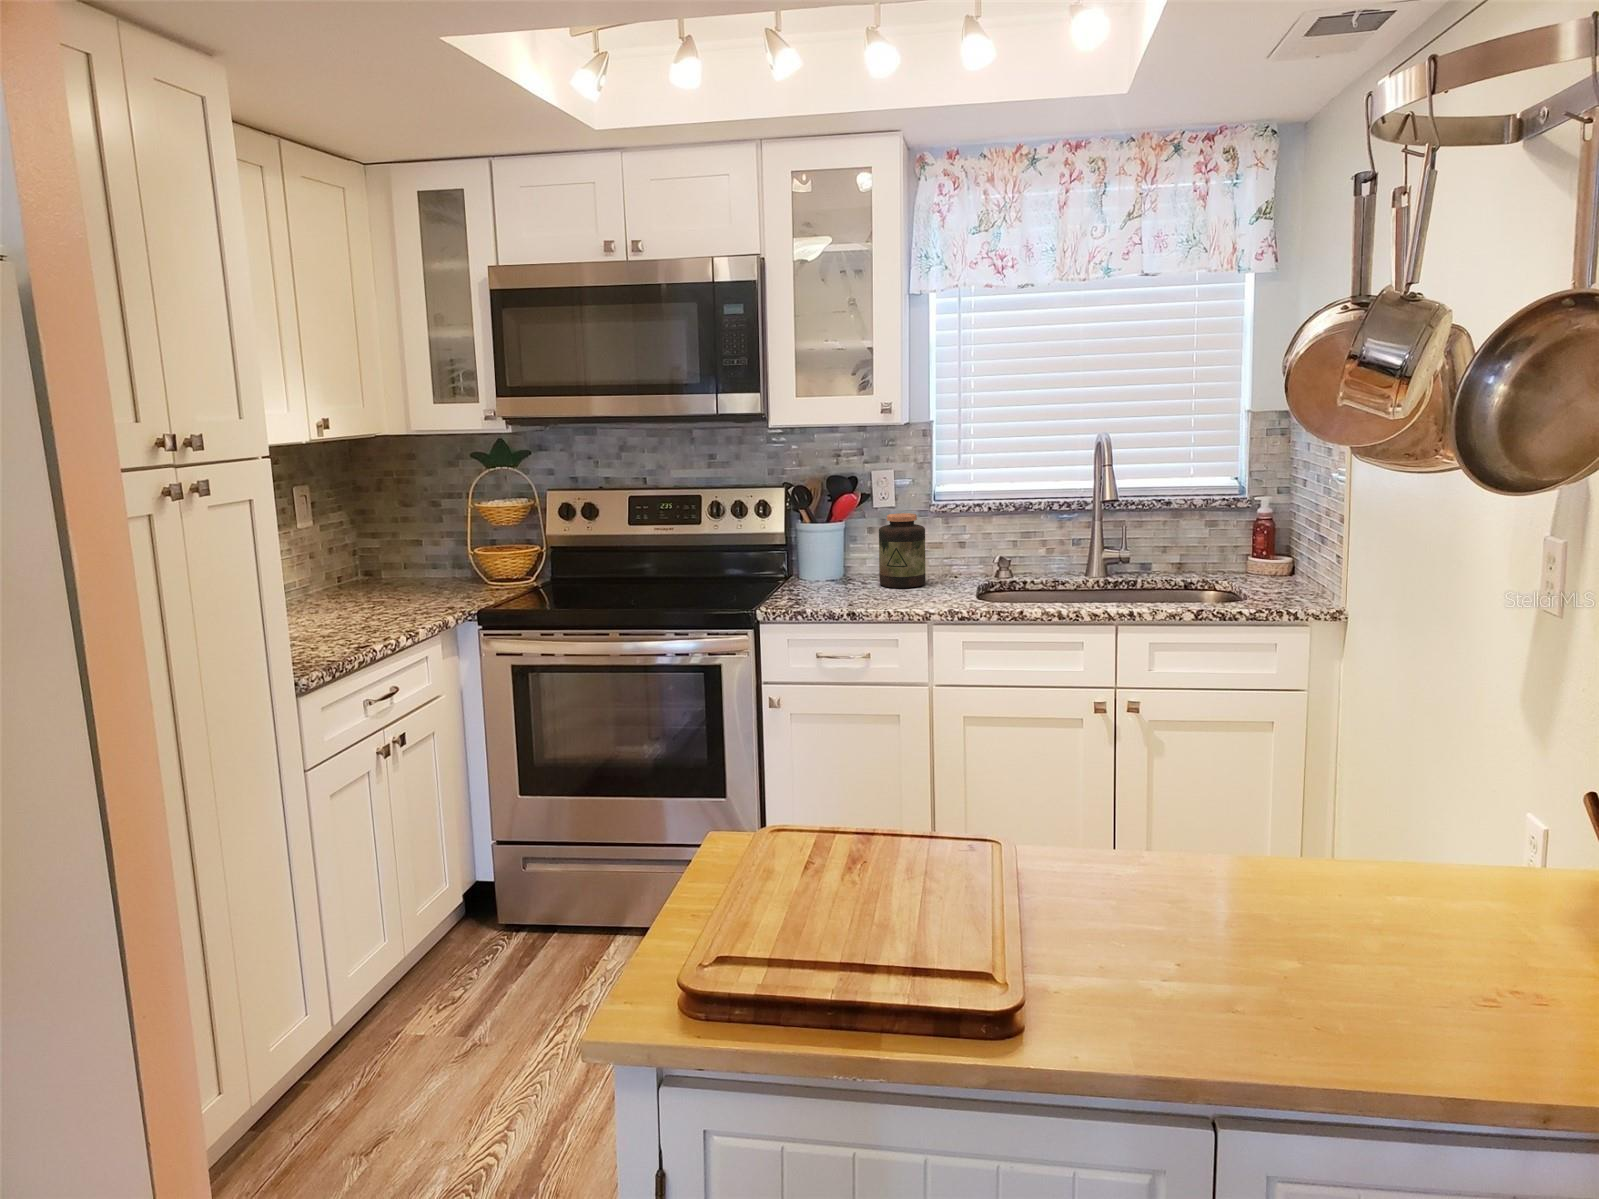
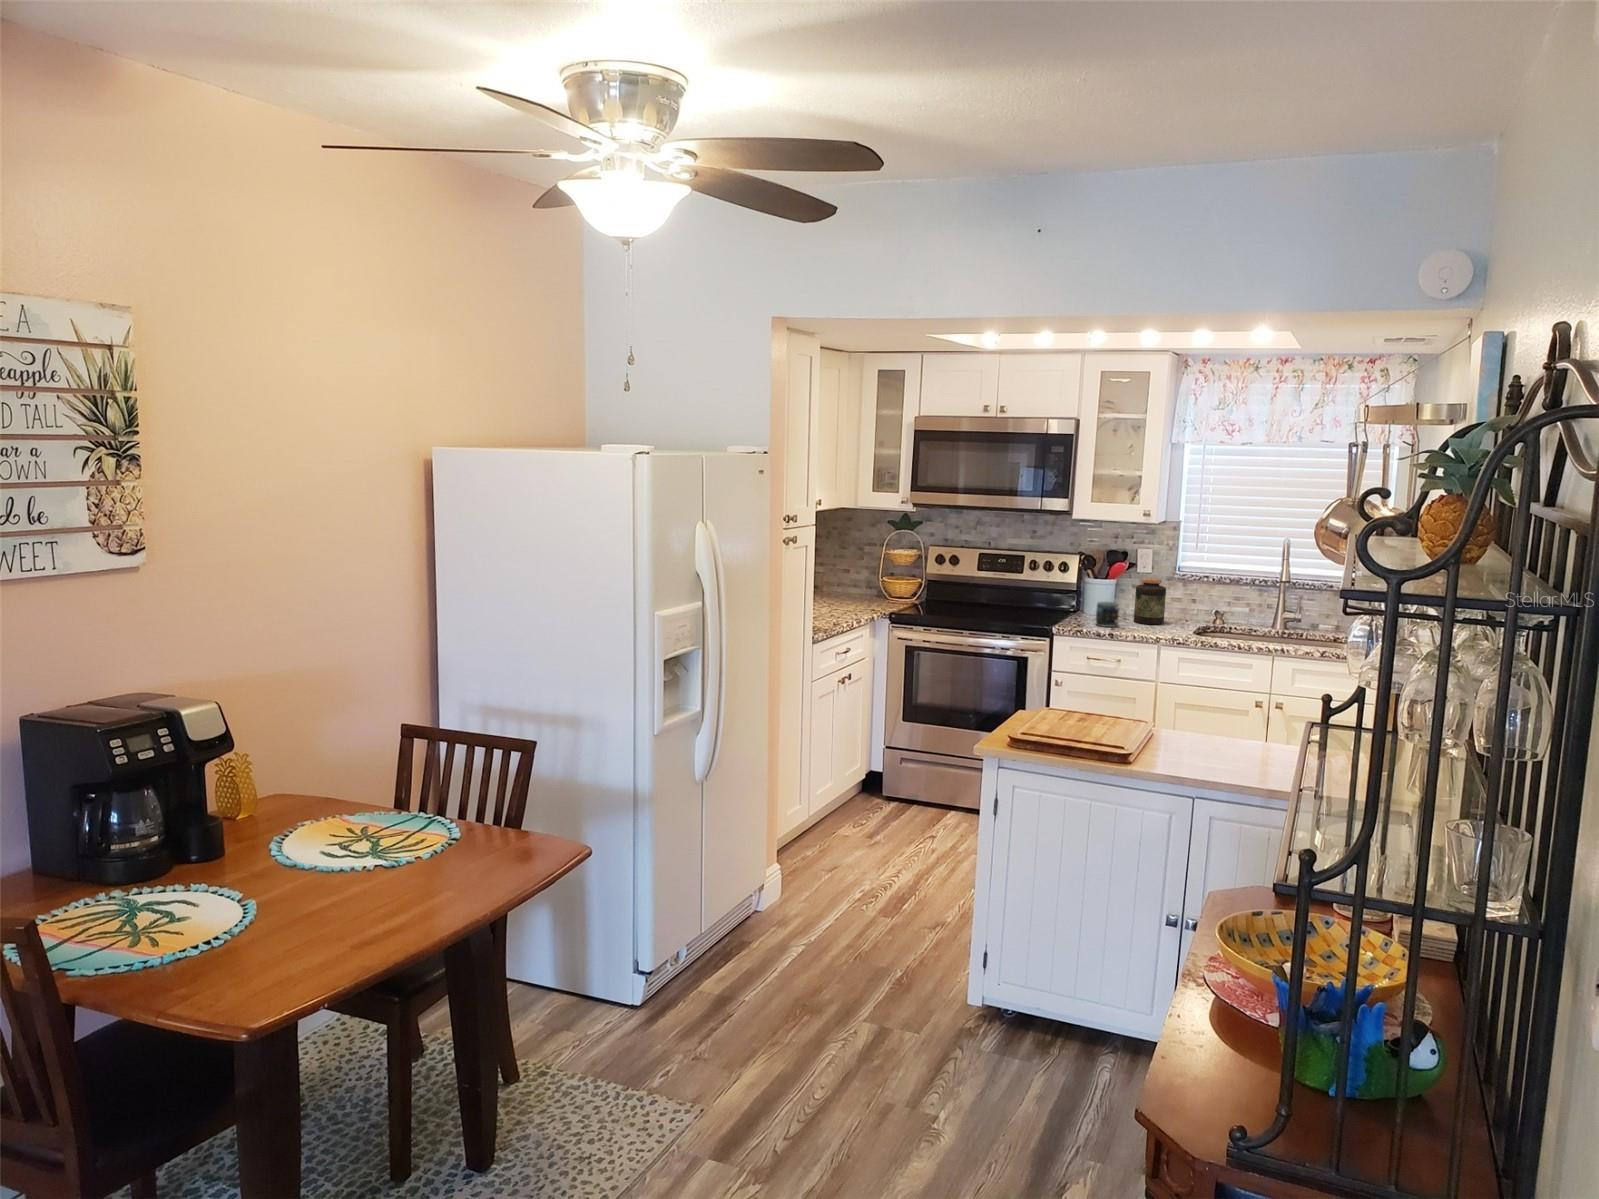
mug: none [822,558,870,600] -> present [1096,602,1126,627]

